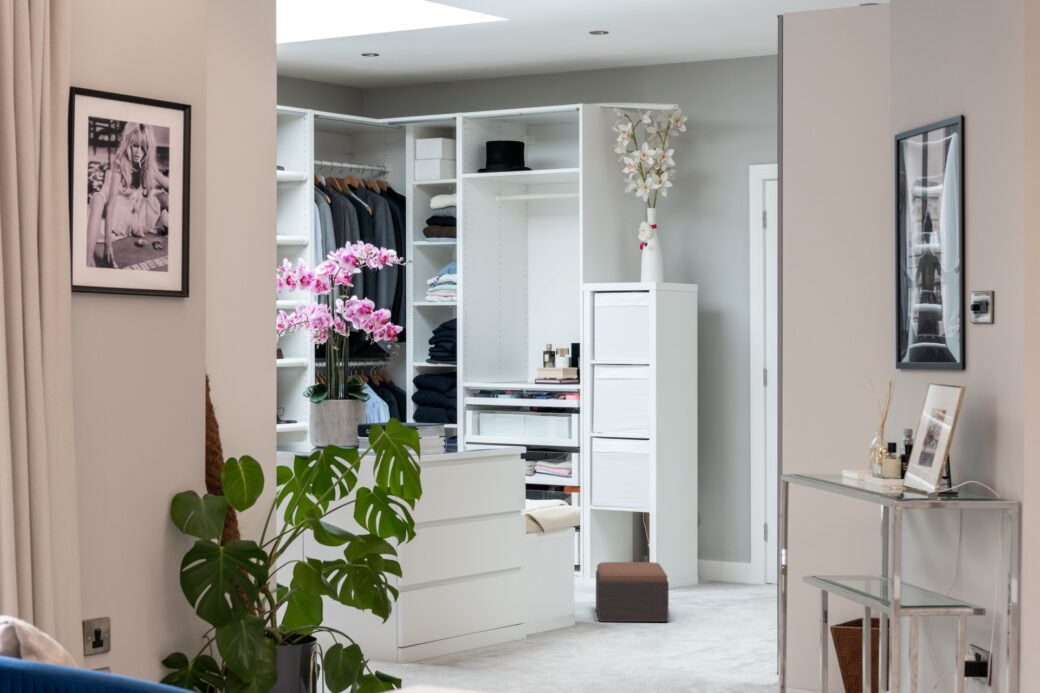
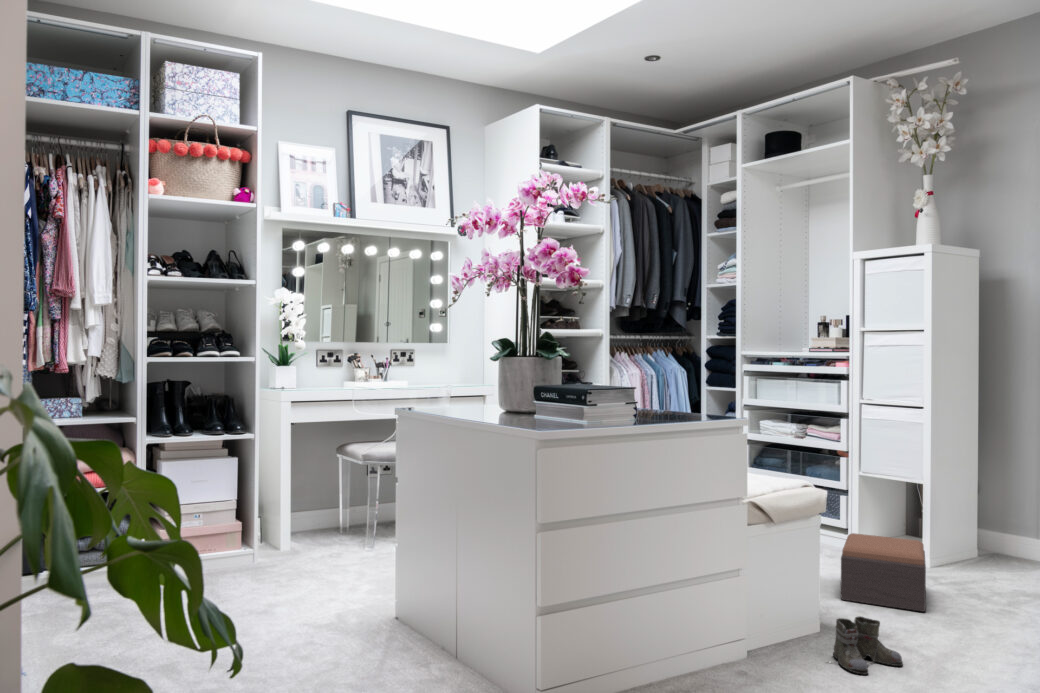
boots: none [611,620,667,661] -> present [833,616,903,674]

